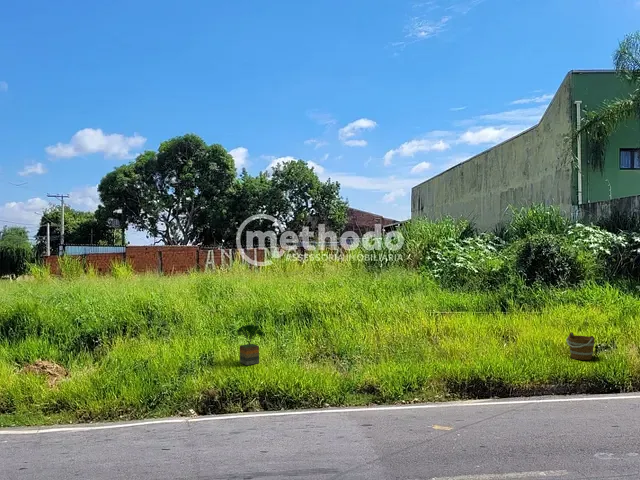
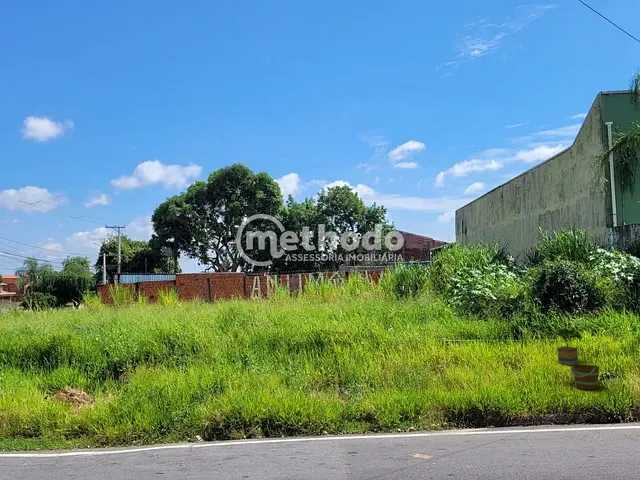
potted tree: present [237,324,264,365] -> present [554,328,583,365]

